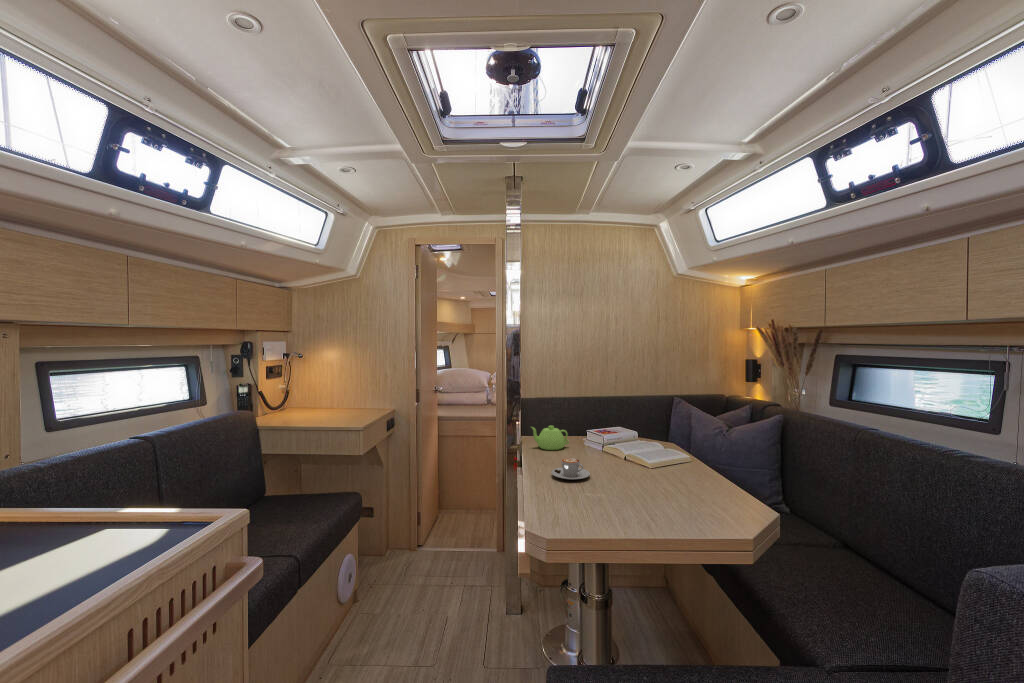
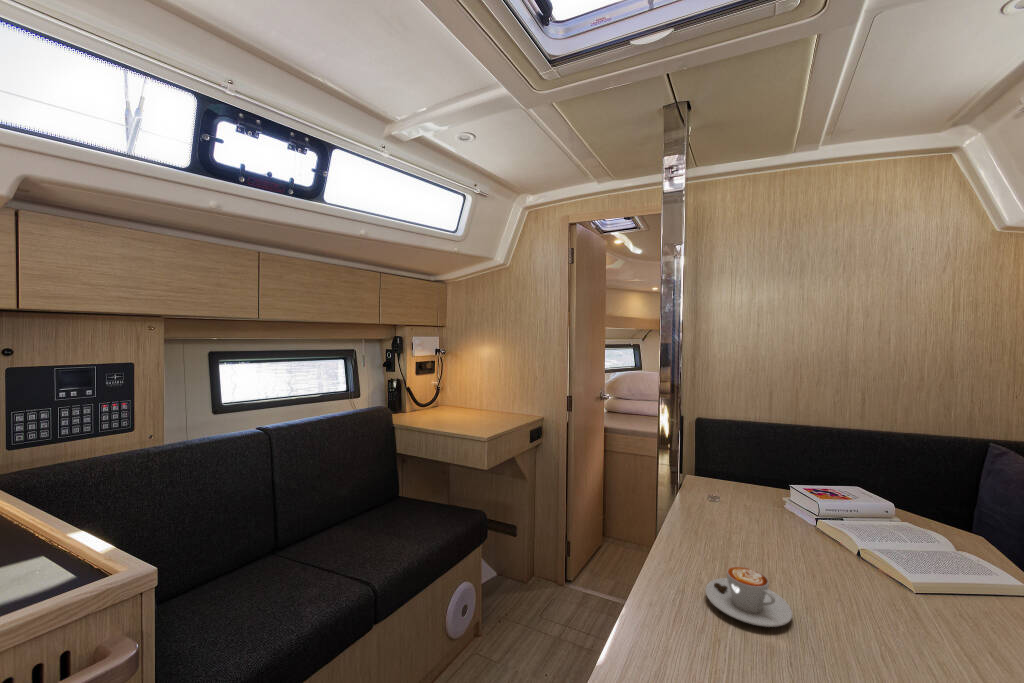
teapot: present [531,425,569,450] -> none [697,476,771,525]

